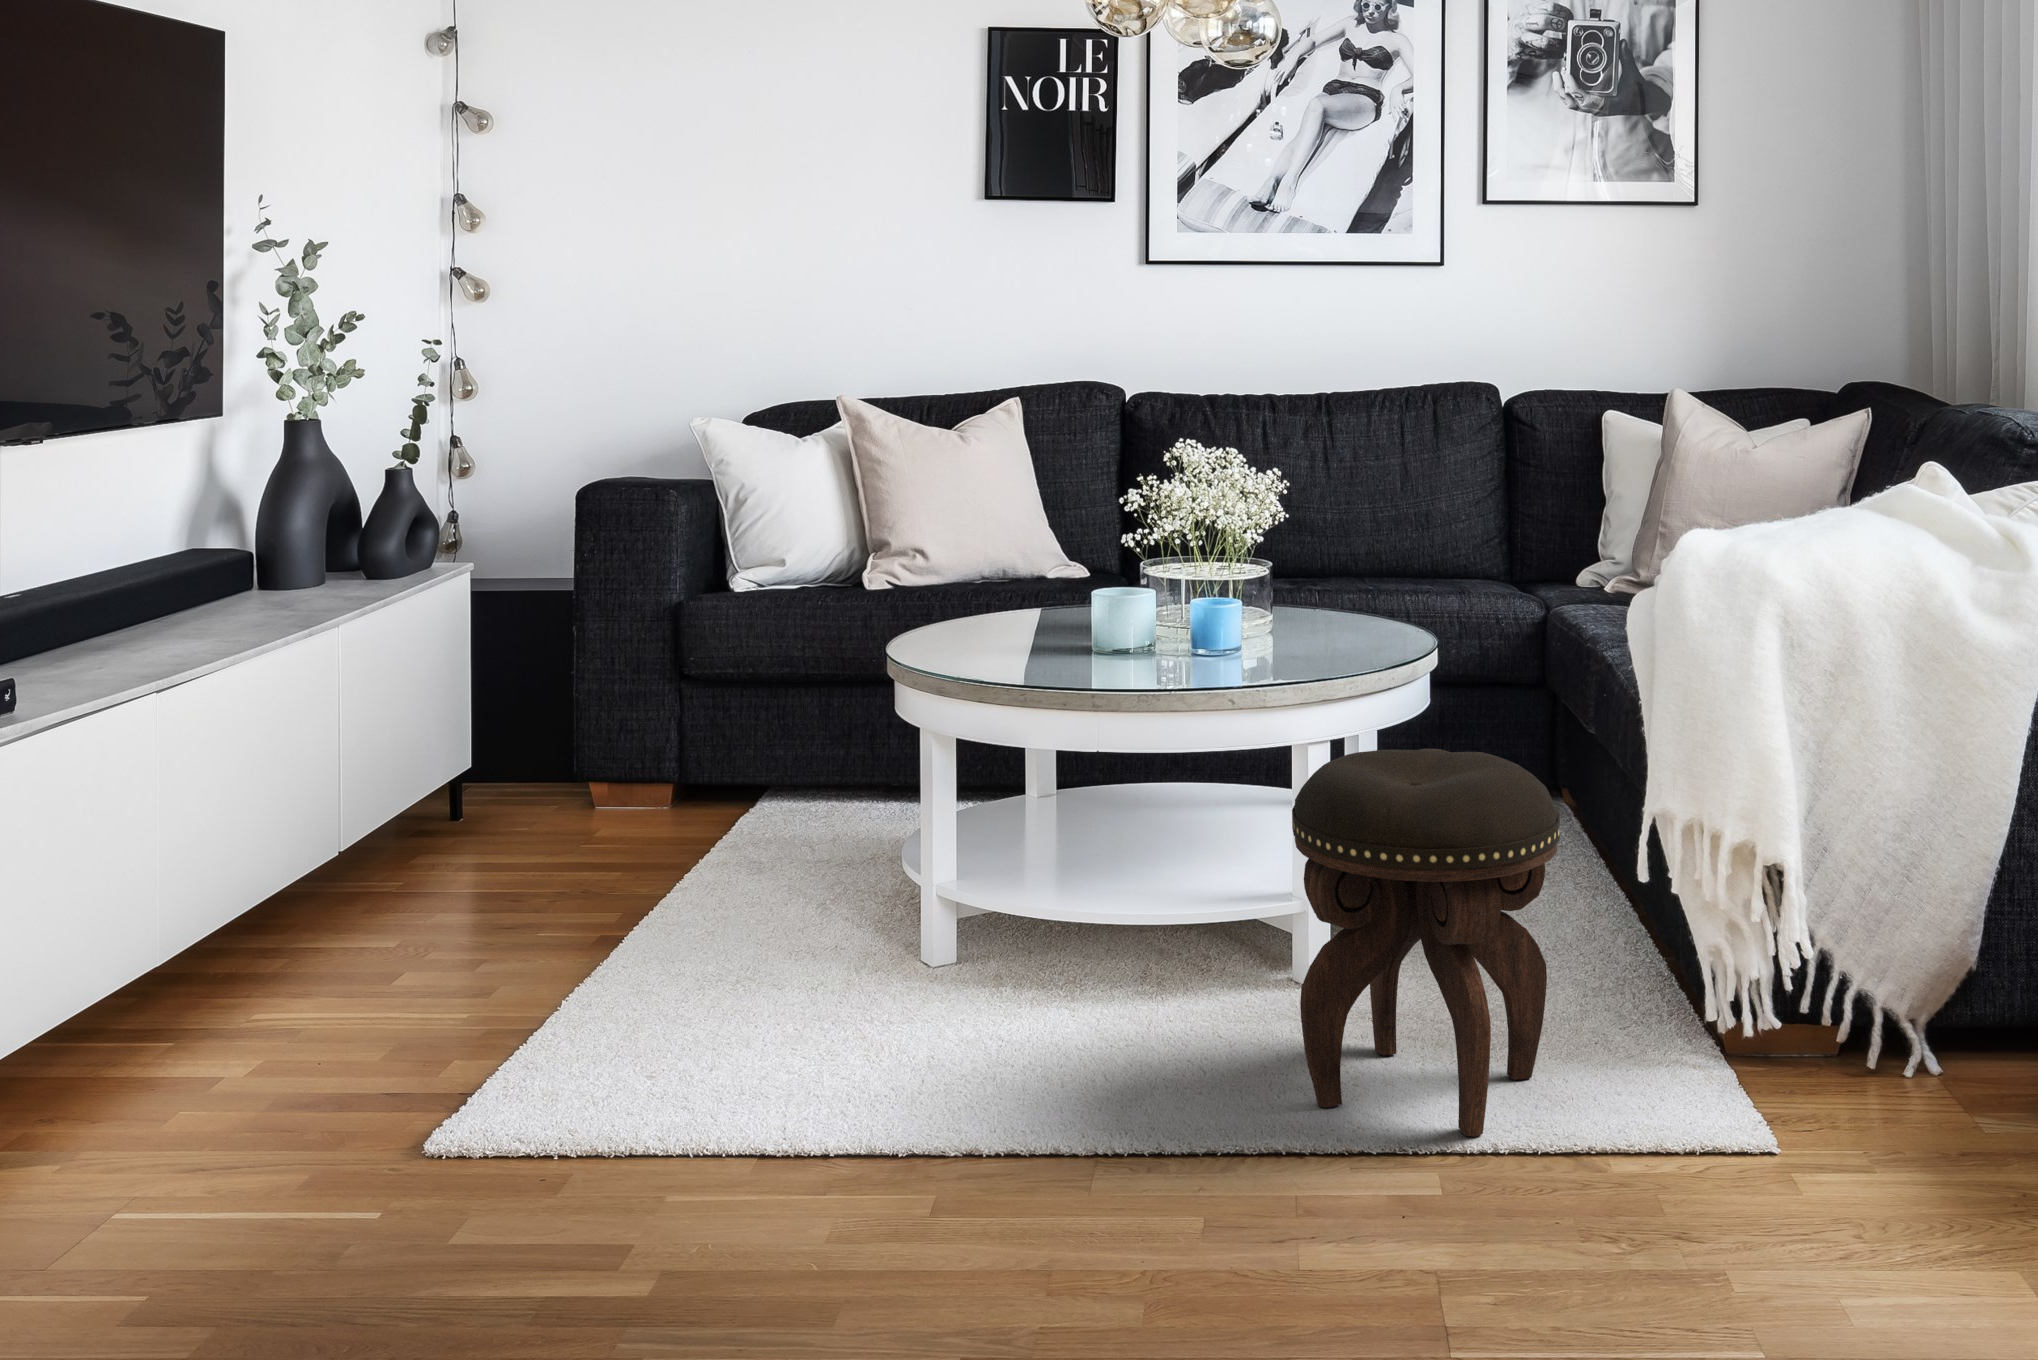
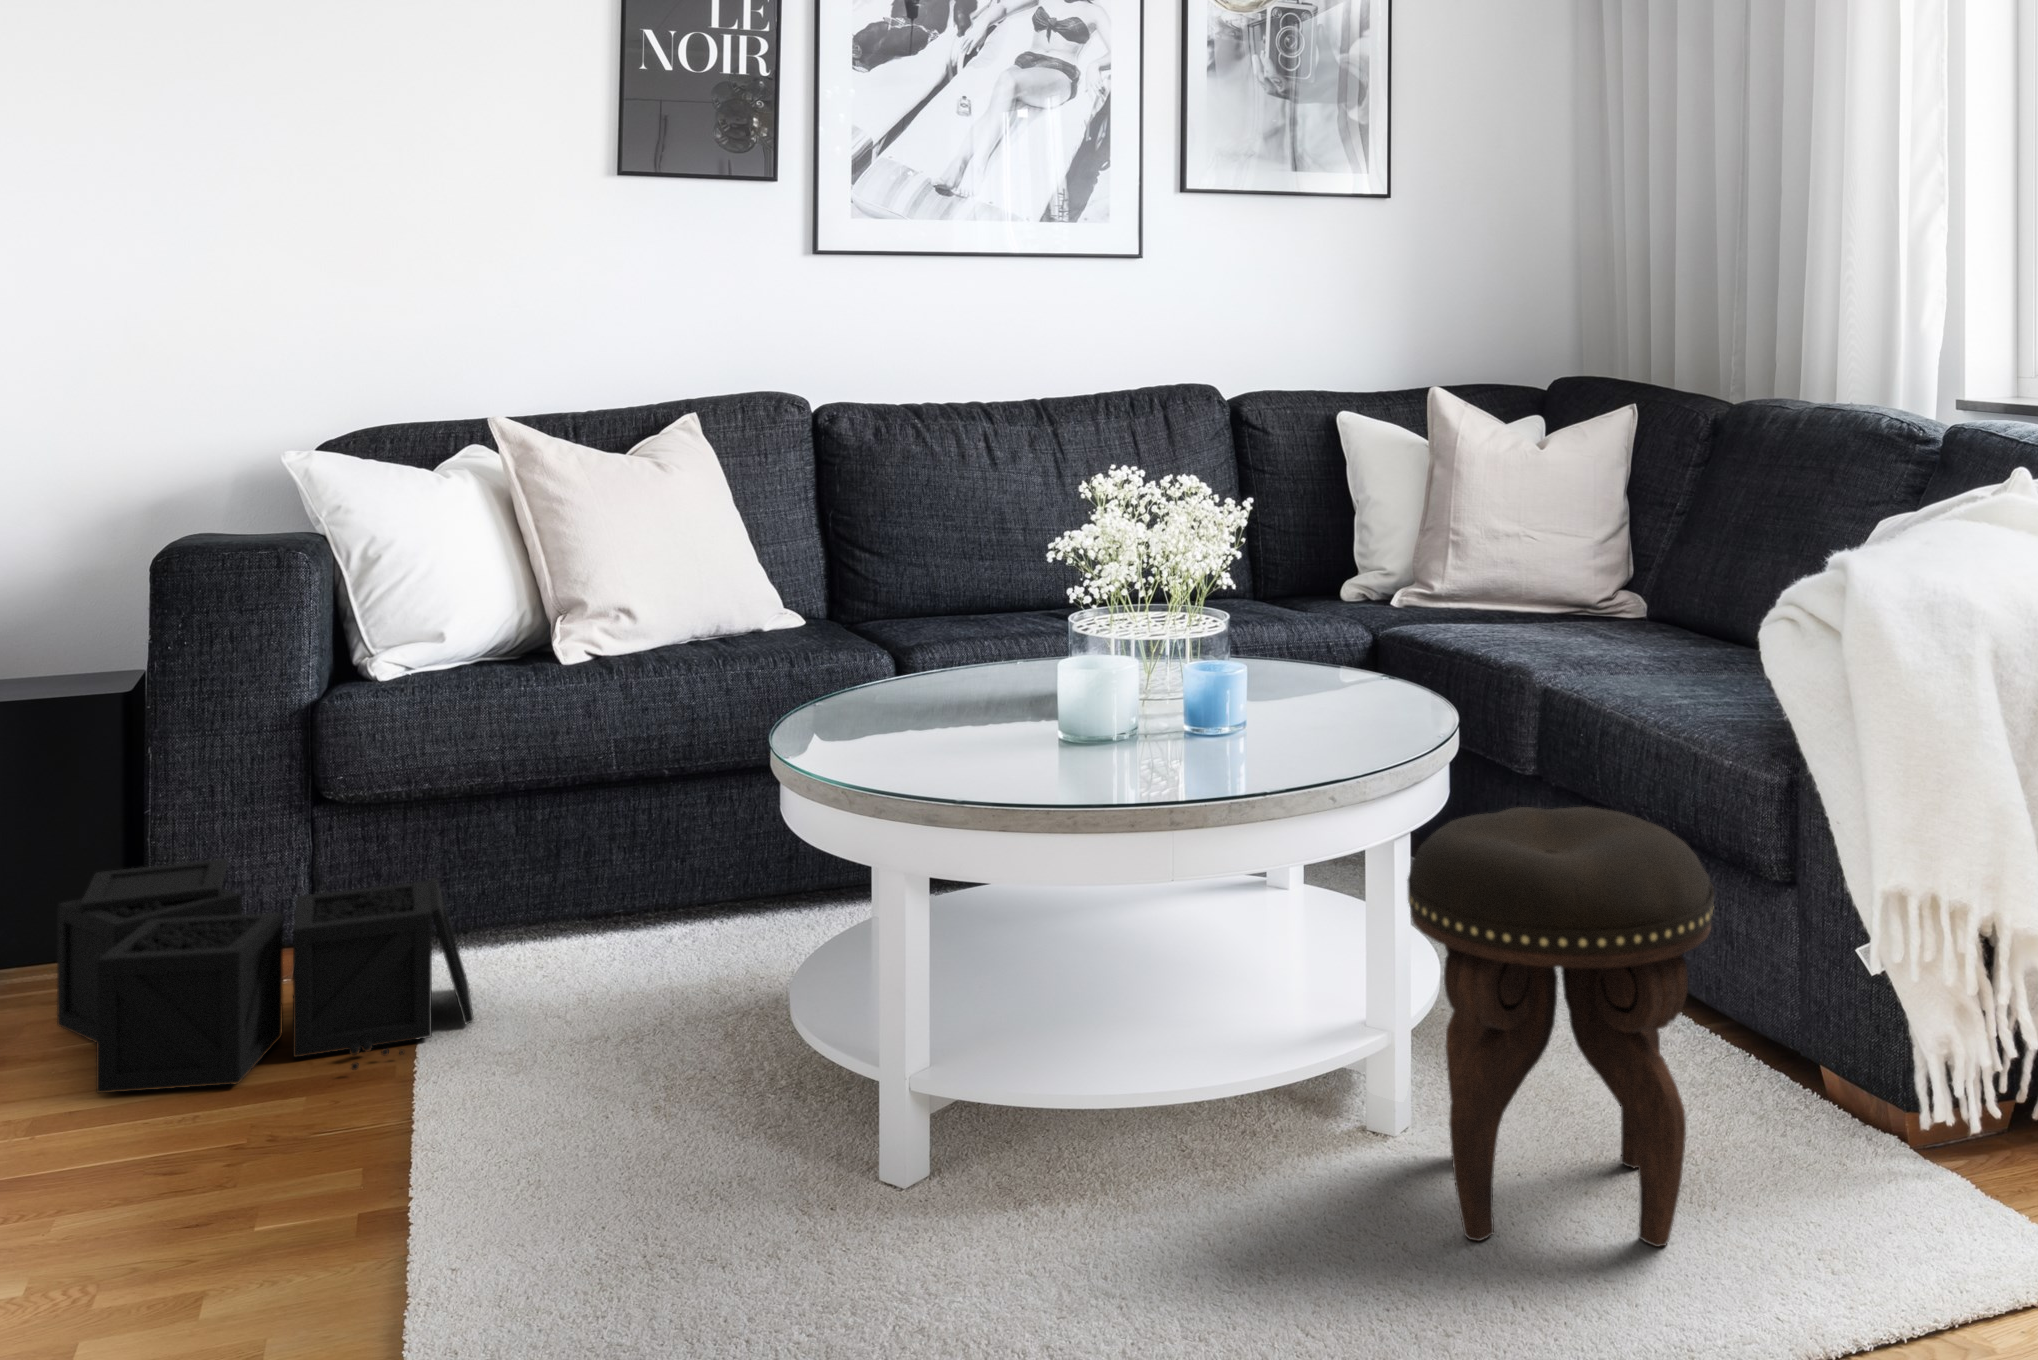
storage bin: none [490,719,770,876] -> present [57,859,474,1093]

